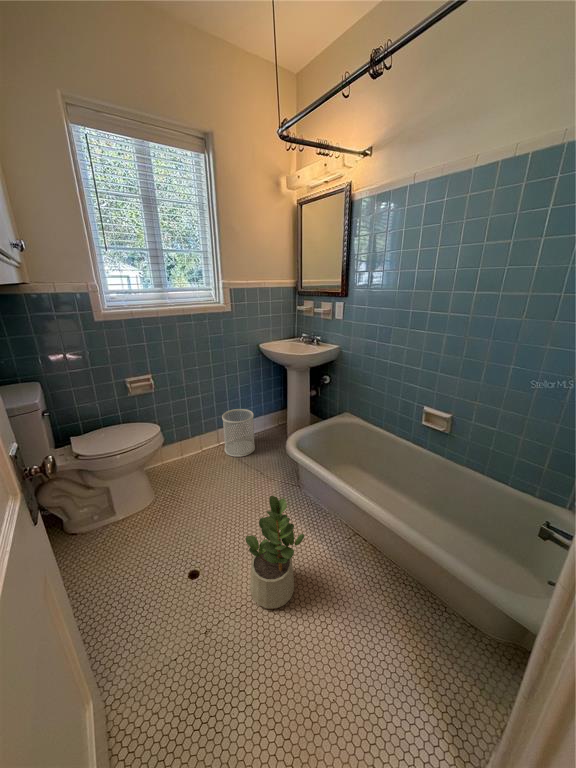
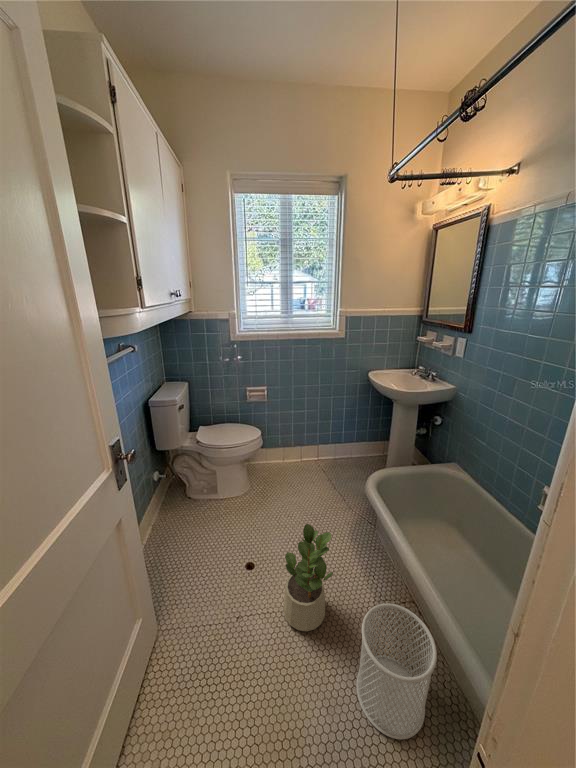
wastebasket: present [222,409,255,457] -> present [356,604,437,739]

